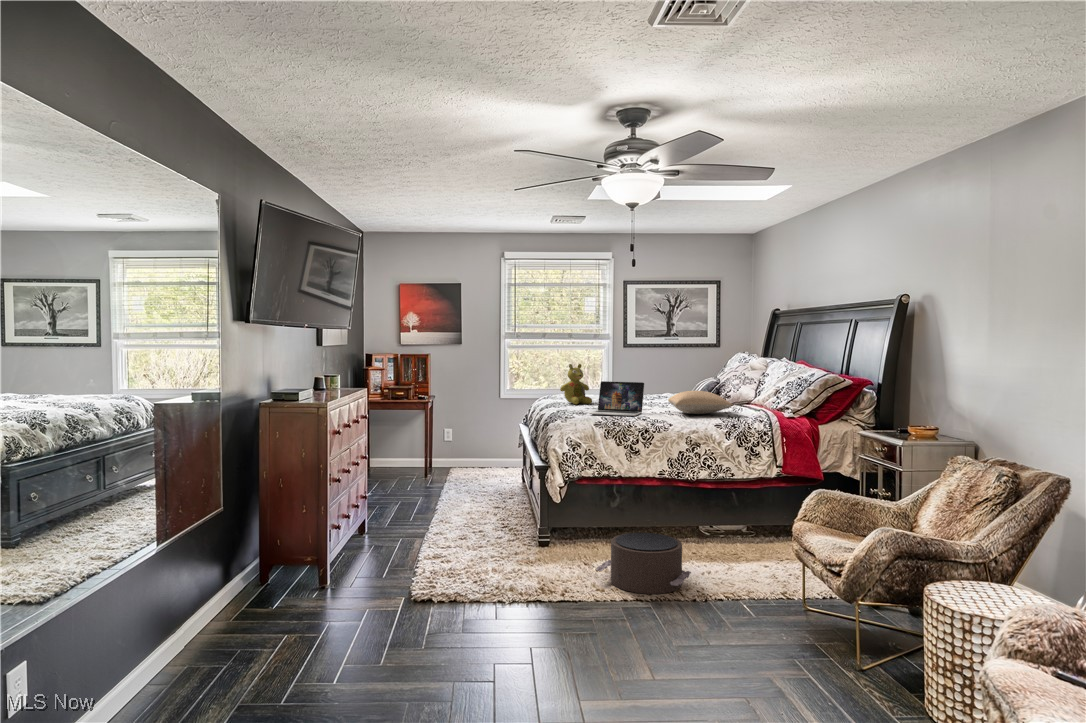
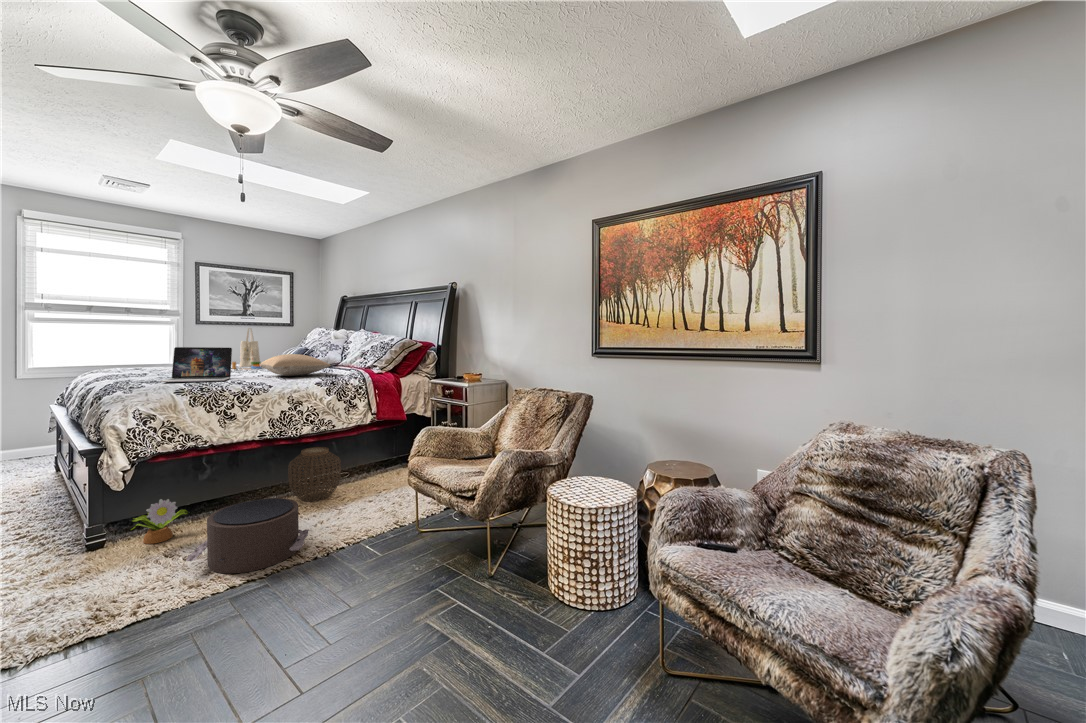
tote bag: none [643,357,677,403] -> present [232,328,262,370]
stuffed bear: present [560,364,592,405] -> none [113,331,161,376]
woven basket: none [685,493,736,551] -> present [288,447,341,502]
decorative plant: none [565,516,603,553] -> present [131,499,187,544]

